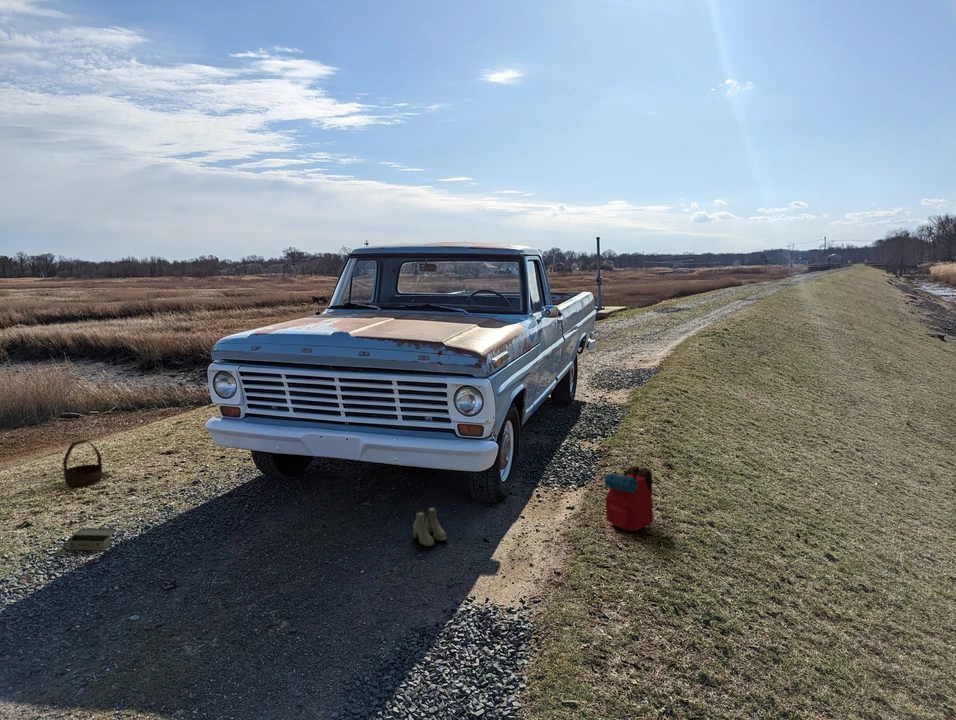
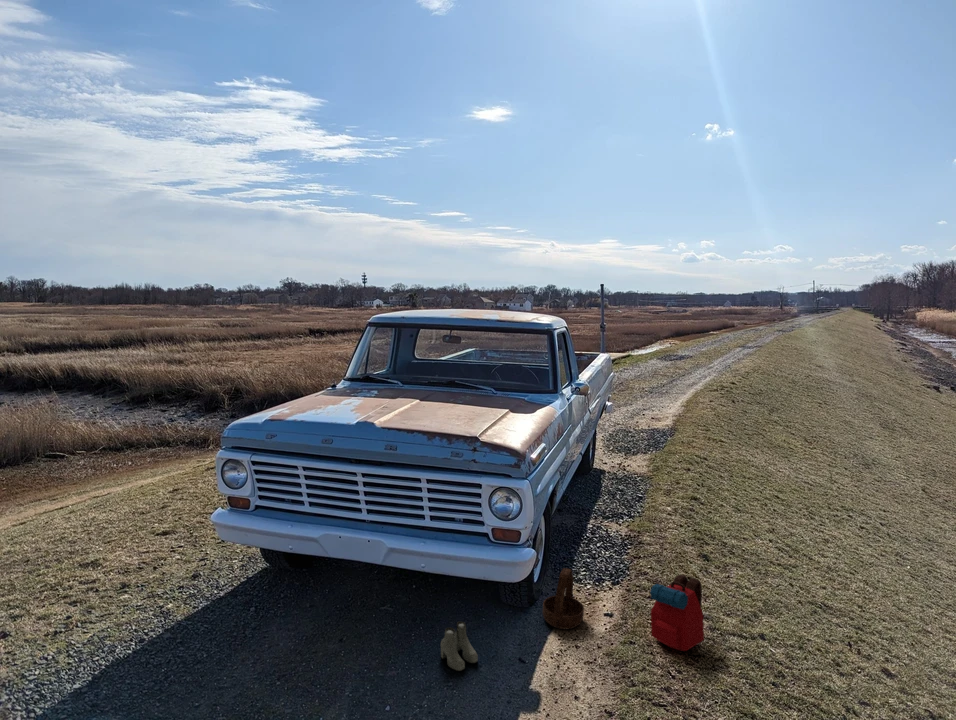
basket: present [63,440,103,487] -> present [543,568,584,629]
toolbox: present [67,528,117,550] -> none [50,644,108,674]

